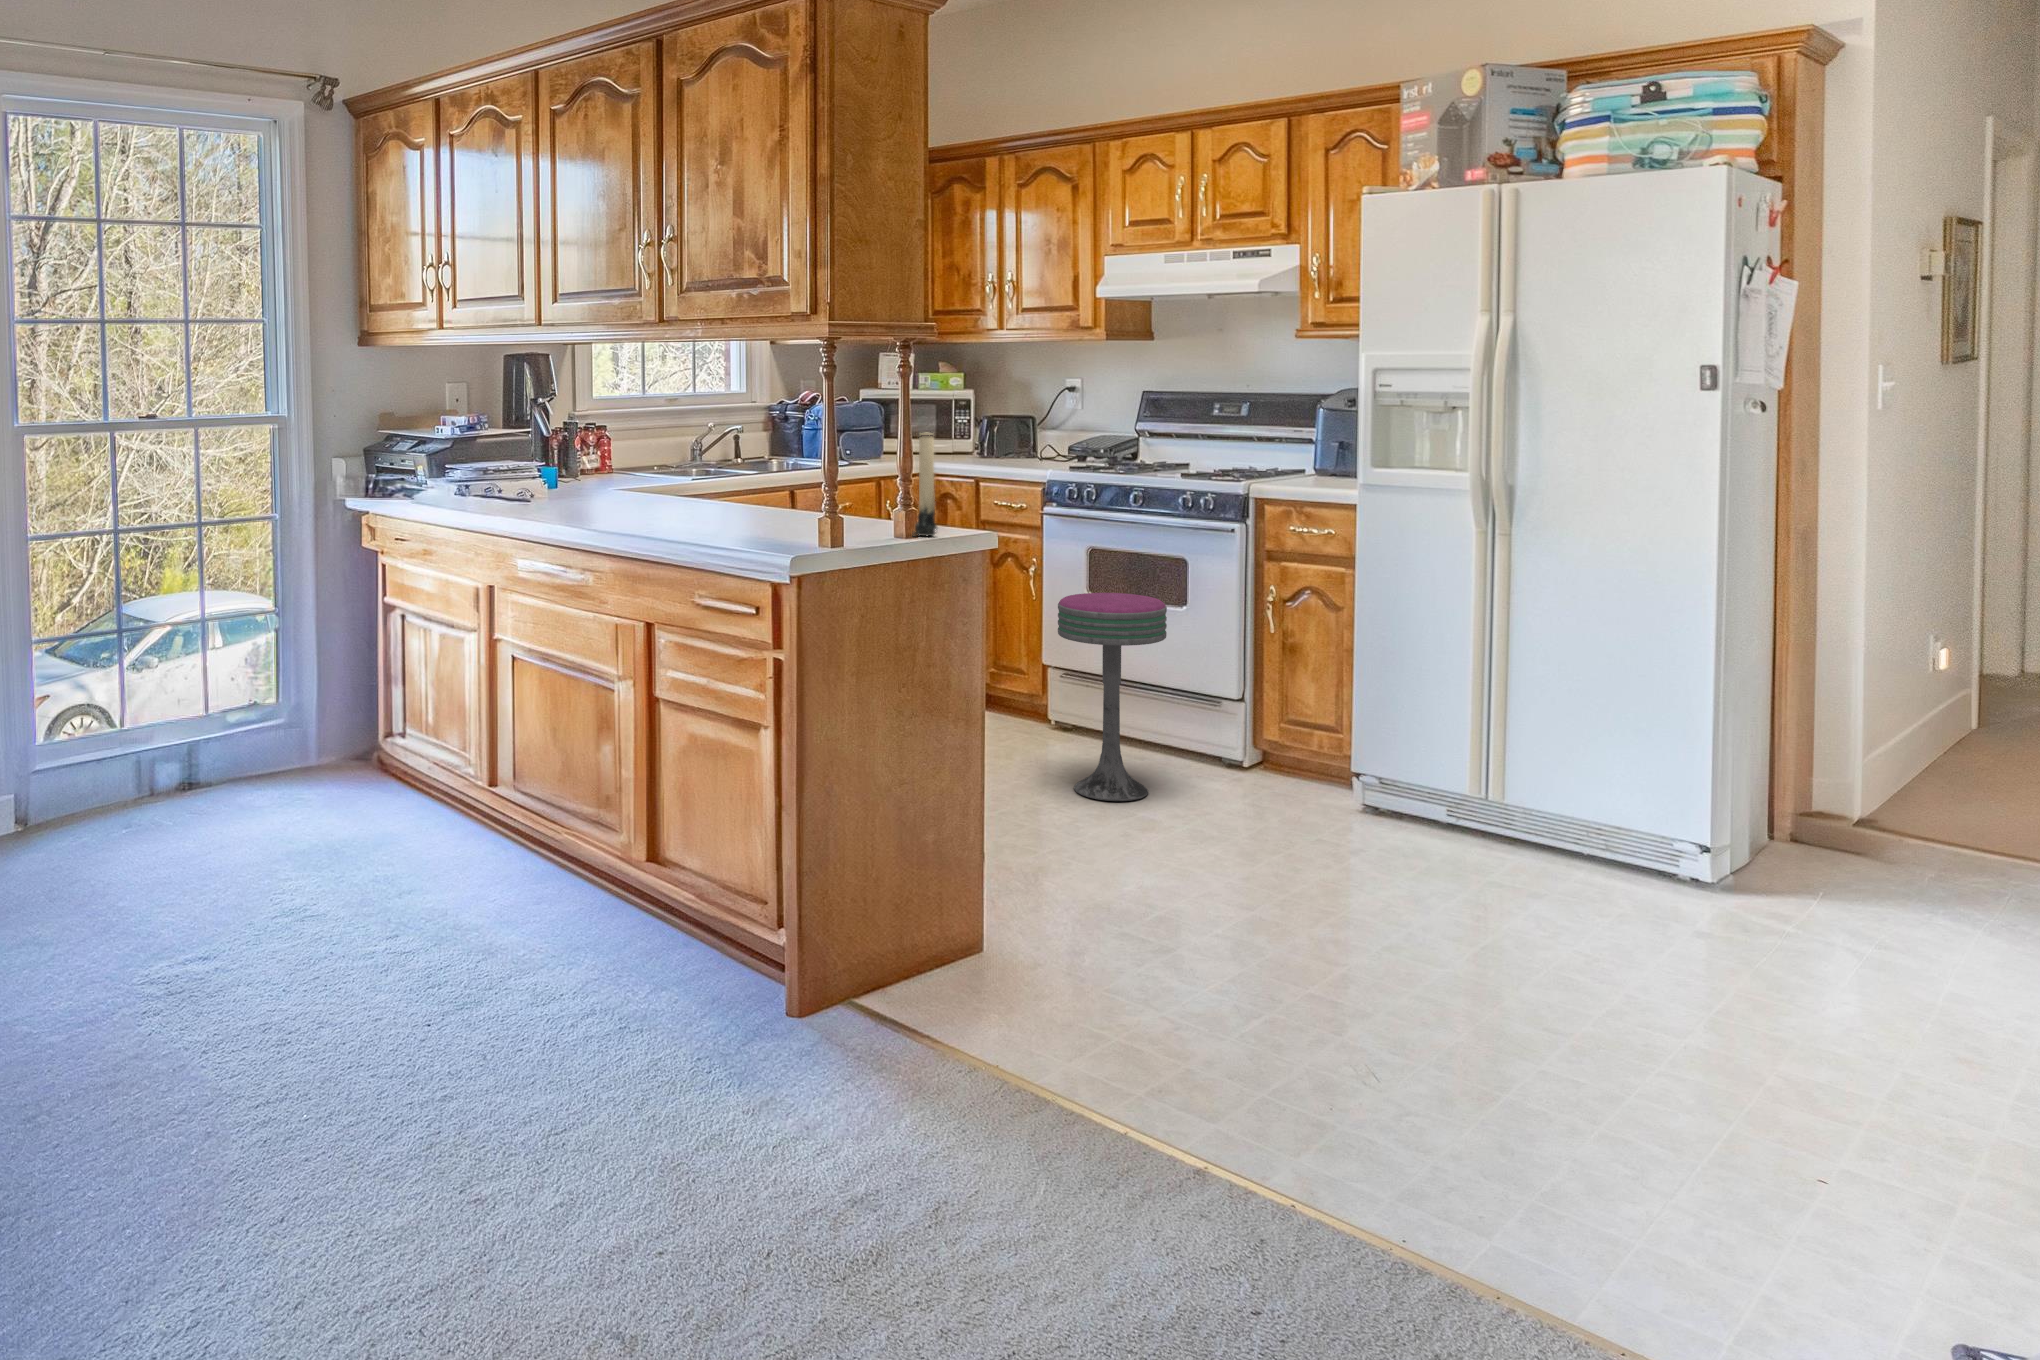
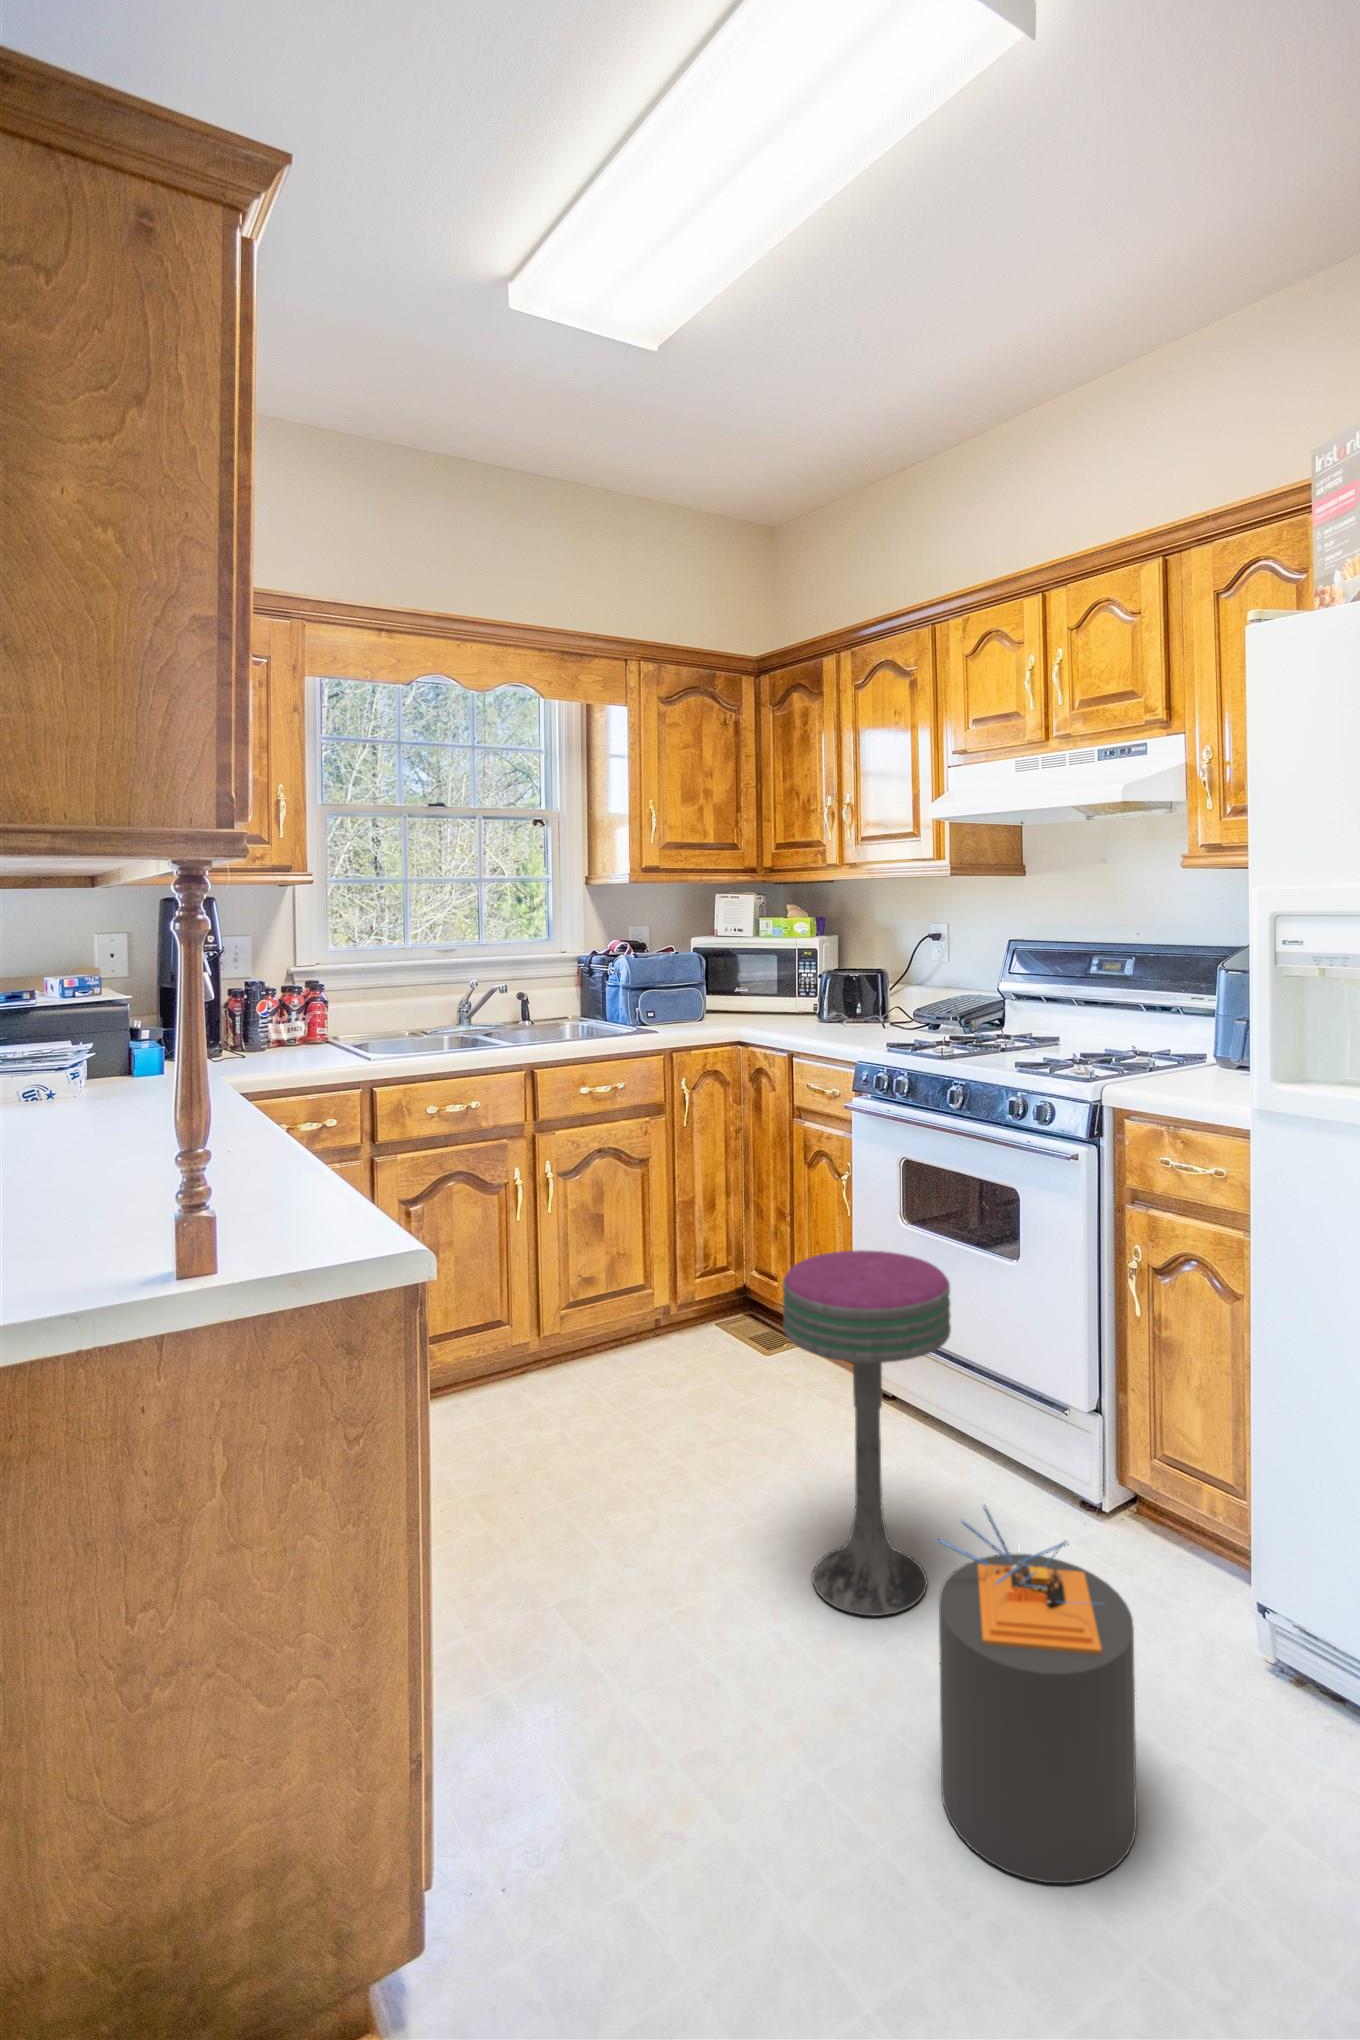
candle: present [912,433,937,536] -> none [273,1036,338,1246]
trash can: none [1185,695,1301,864] -> present [936,1505,1137,1883]

